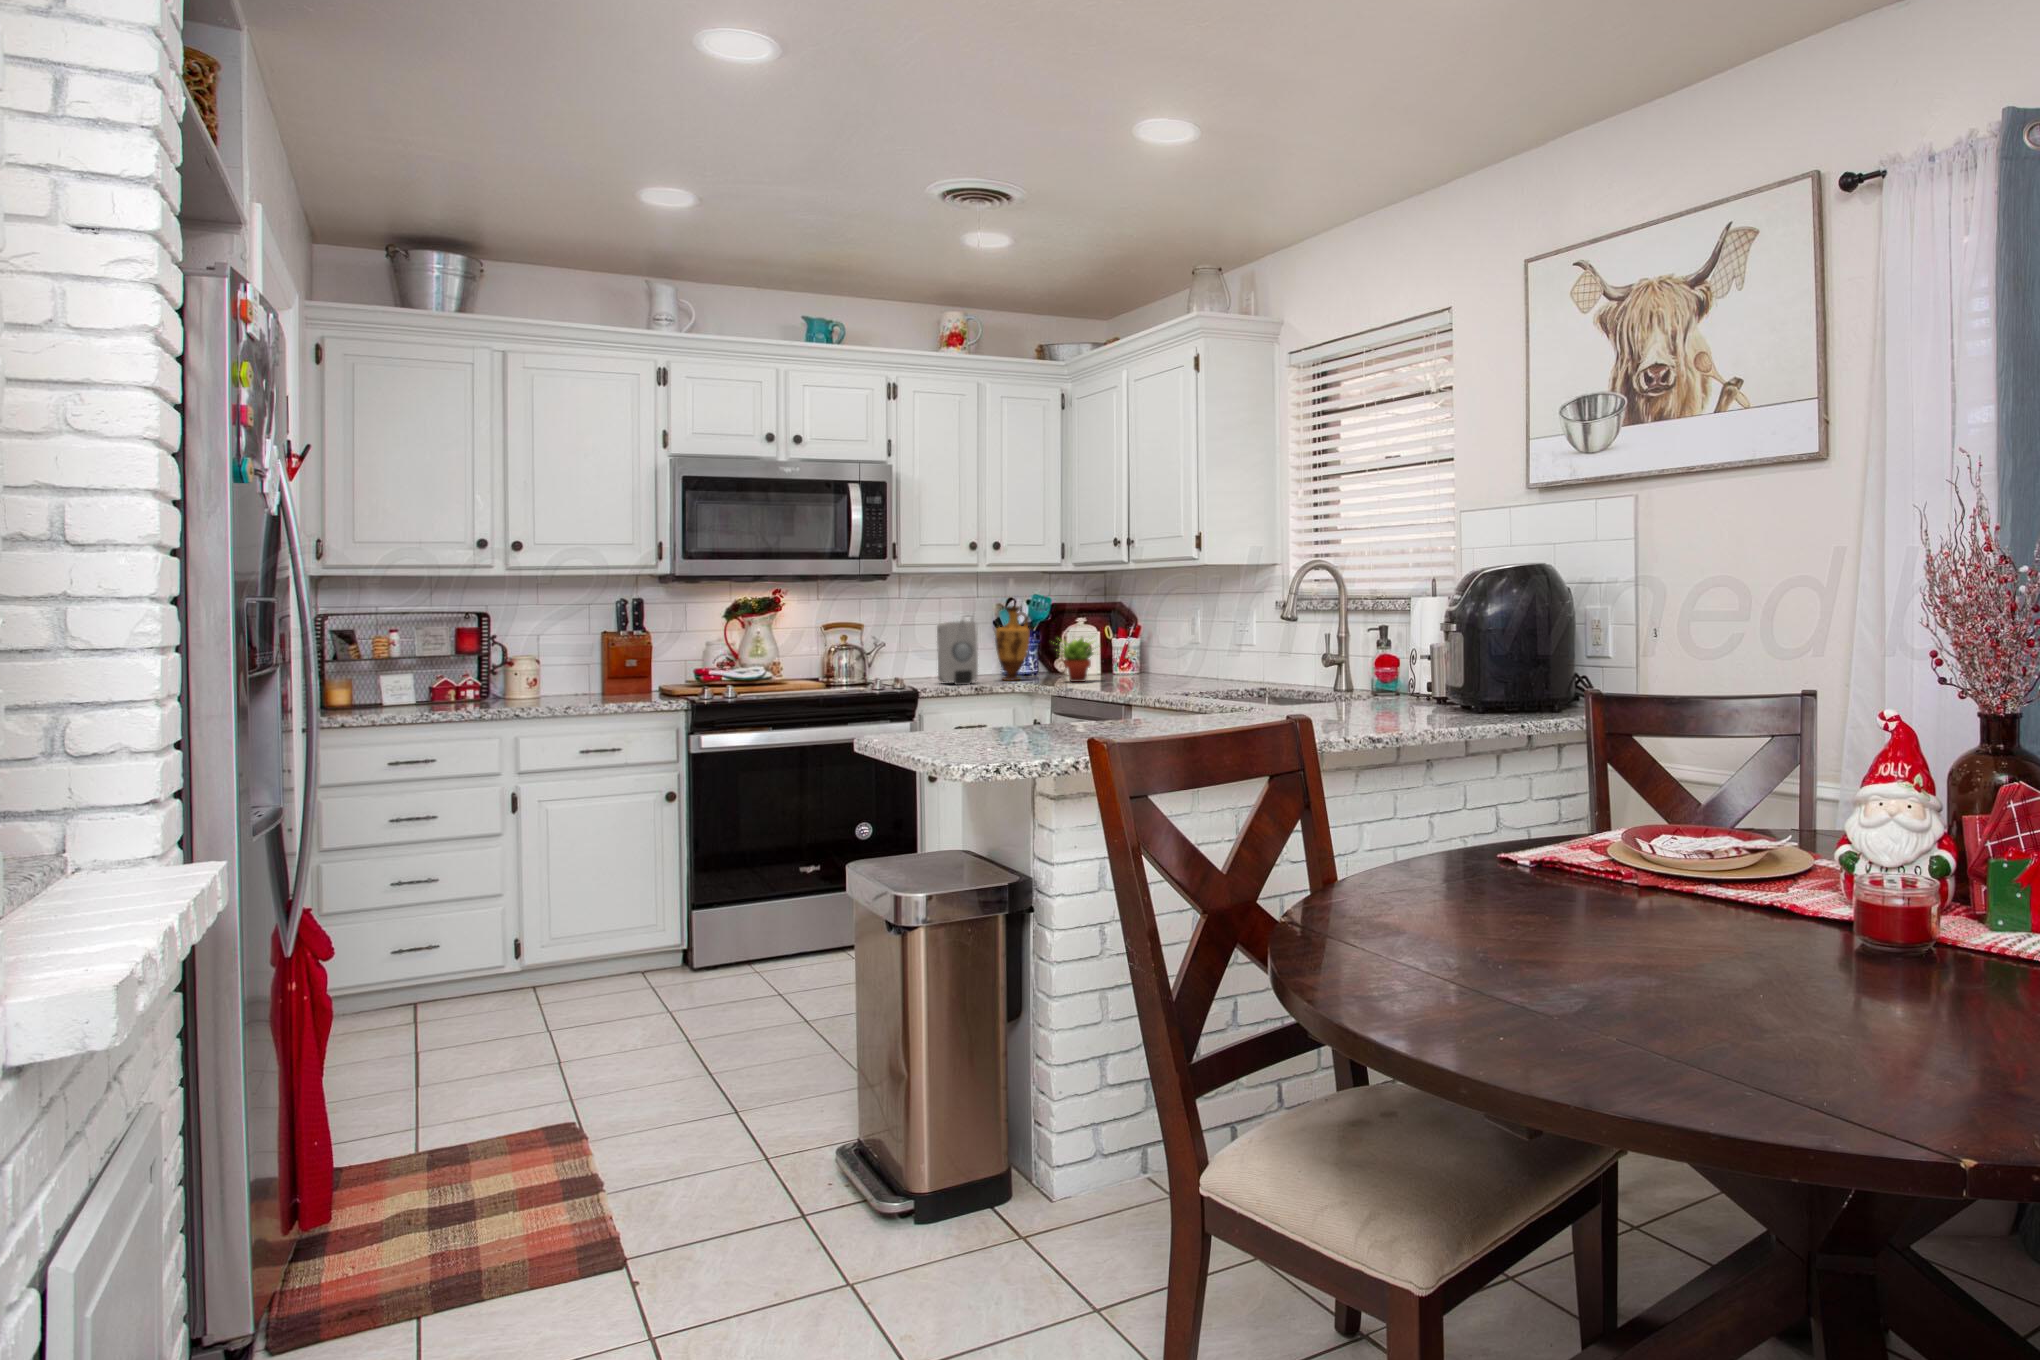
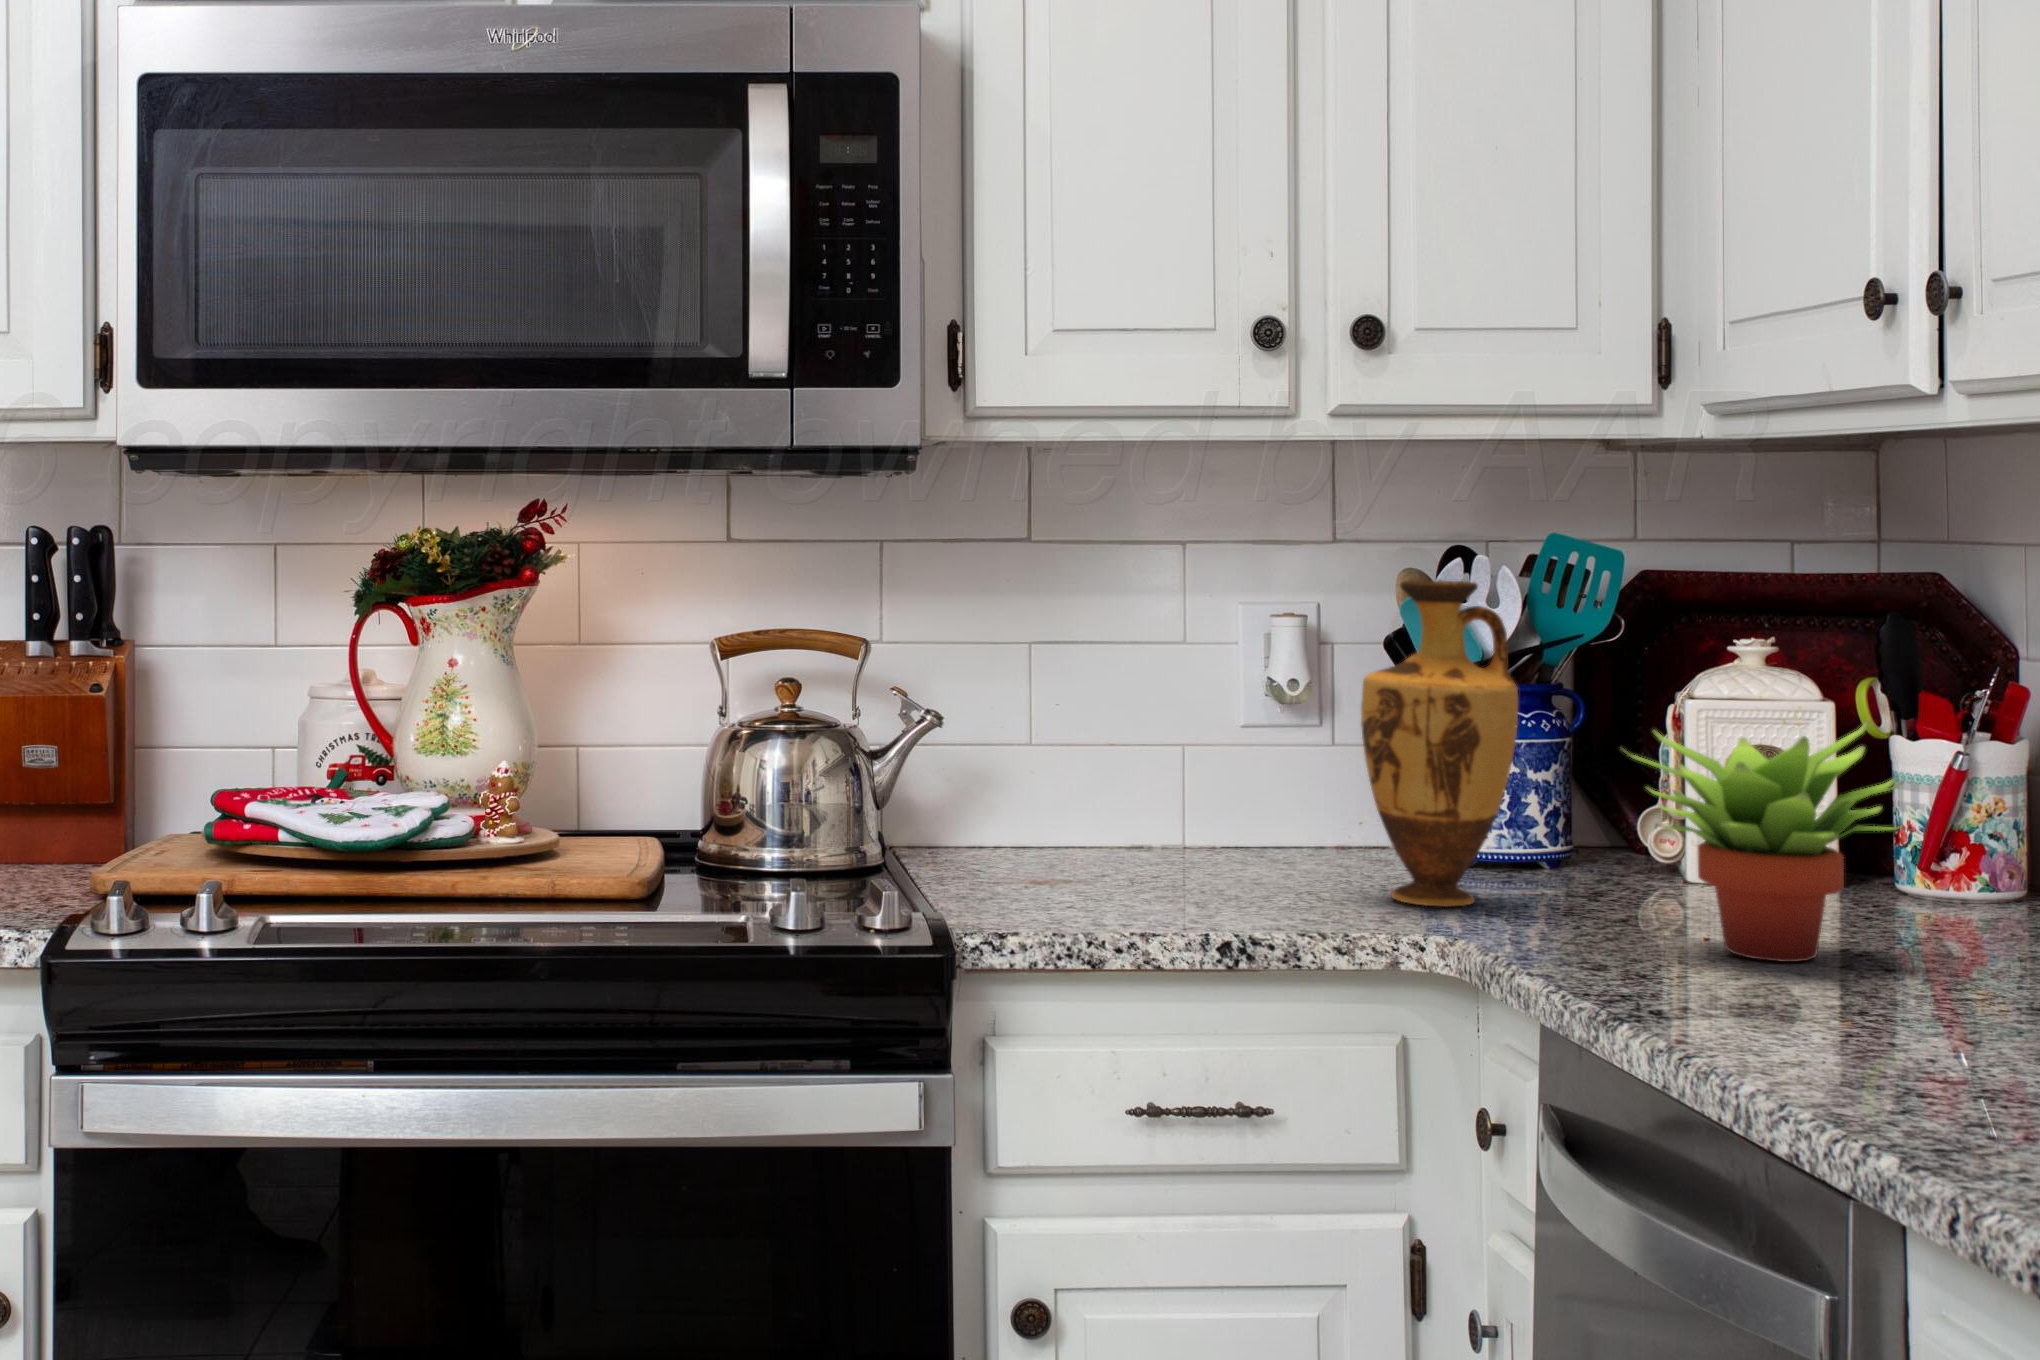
soap dispenser: present [937,621,978,685] -> none [1115,642,1276,923]

